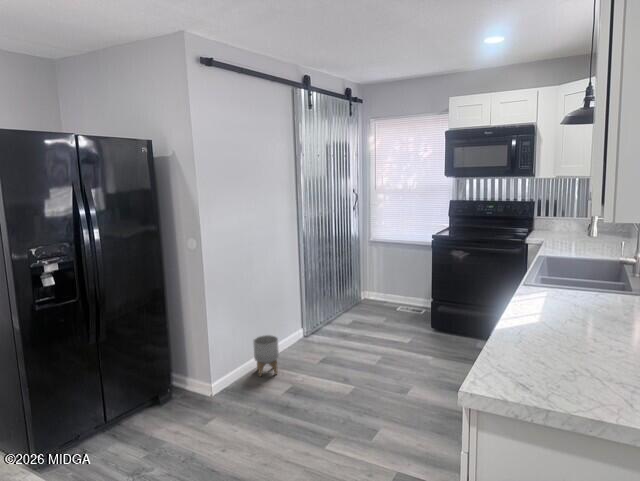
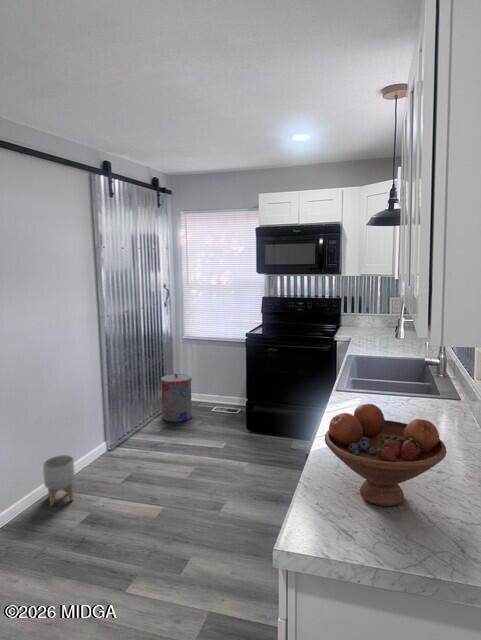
trash can: none [350,271,379,318] -> present [161,372,192,422]
fruit bowl: none [503,282,616,366] -> present [325,404,446,506]

